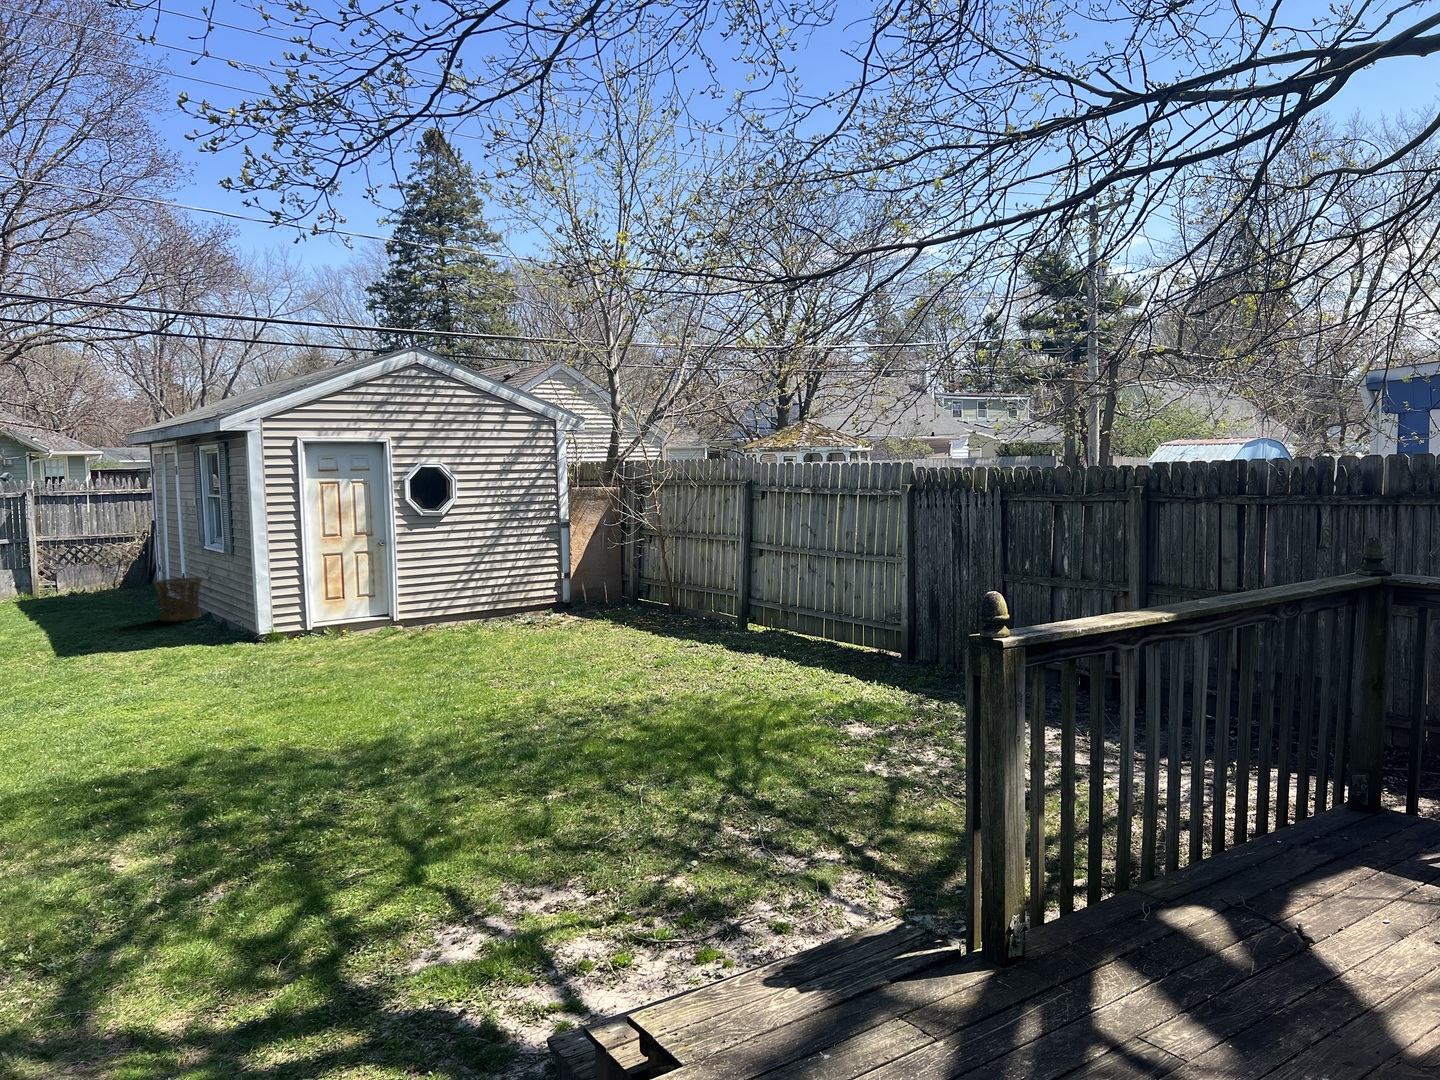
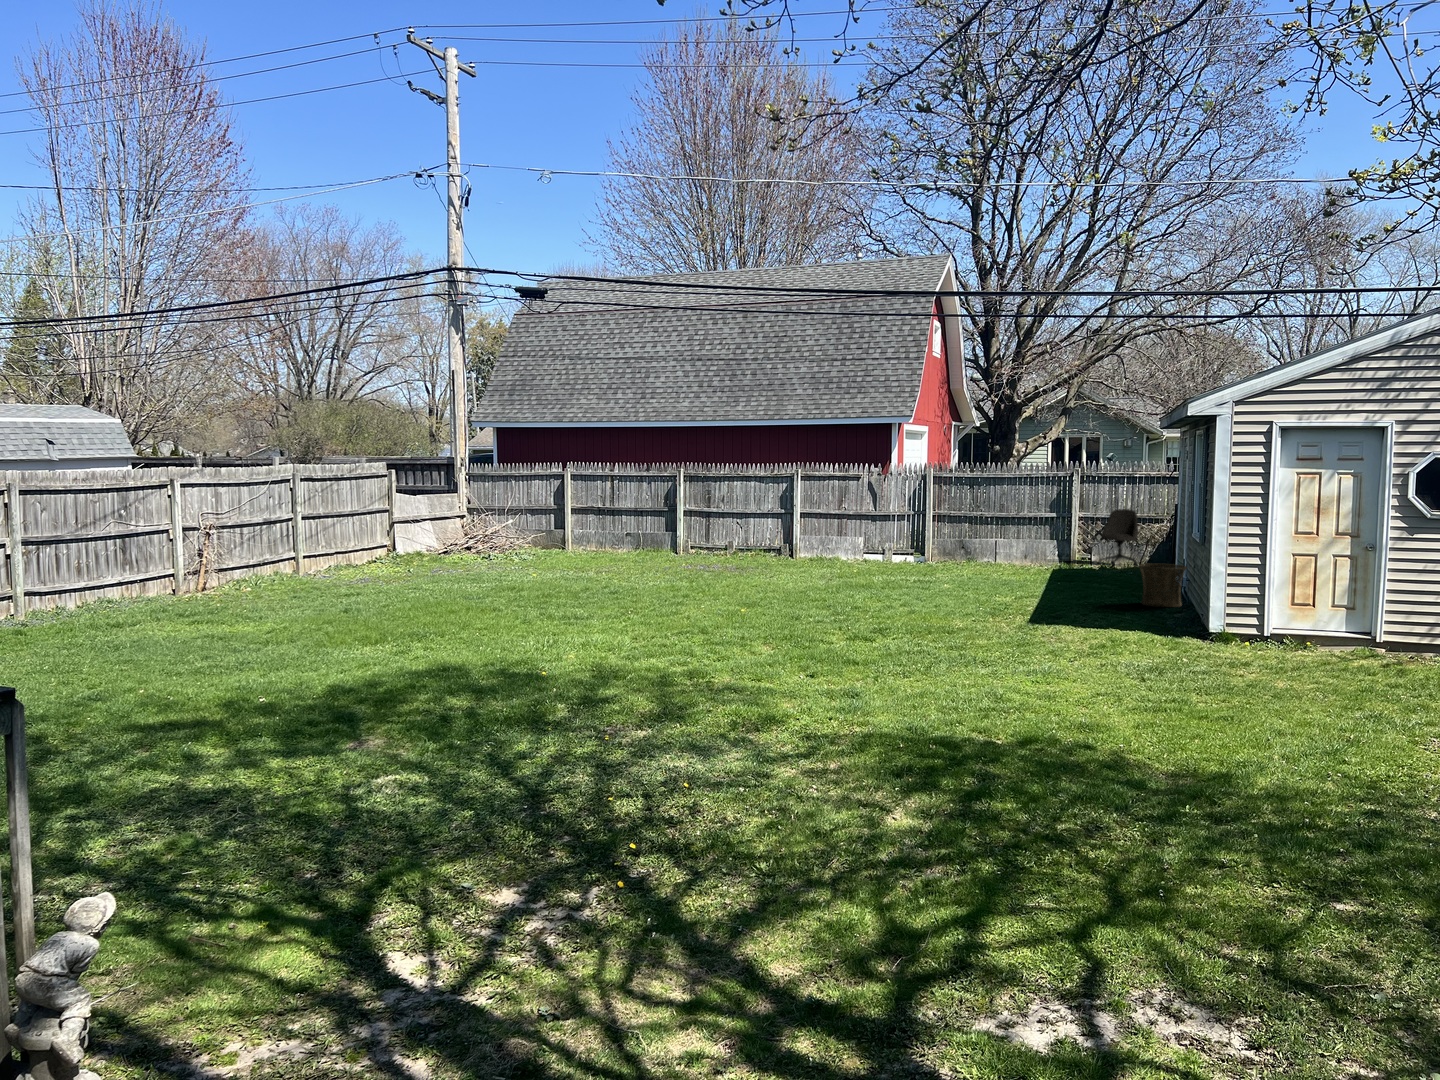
chair: none [67,530,115,591] -> present [1097,509,1138,567]

